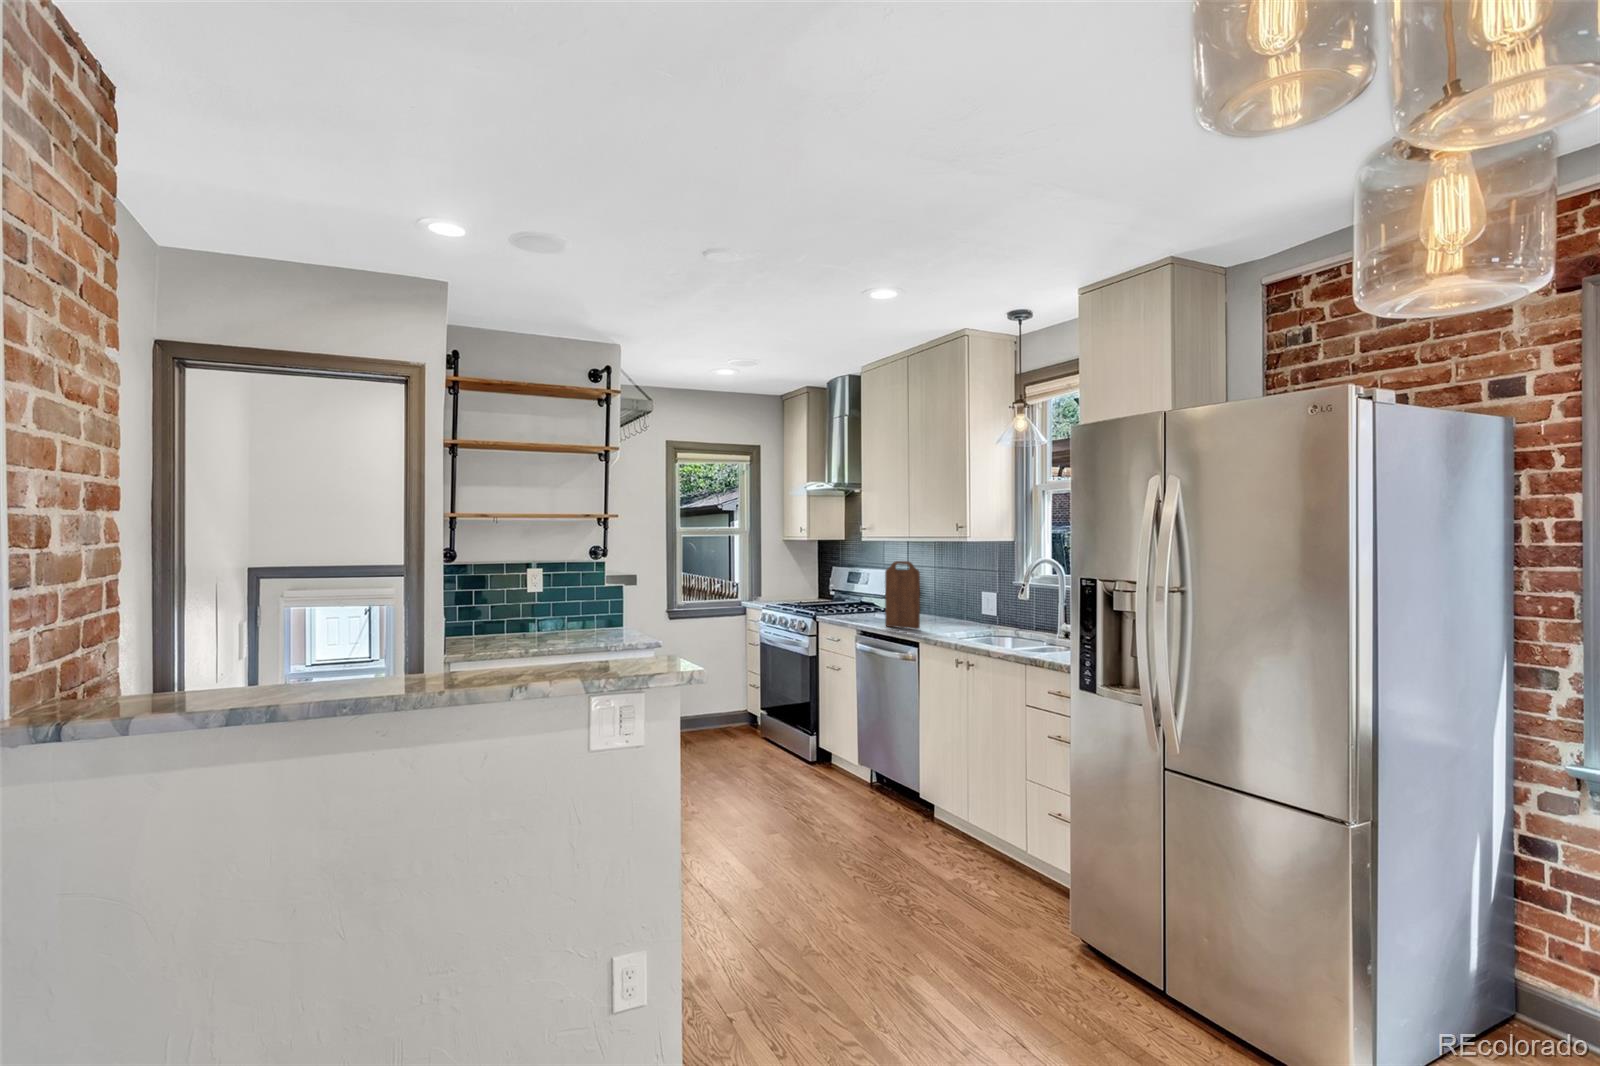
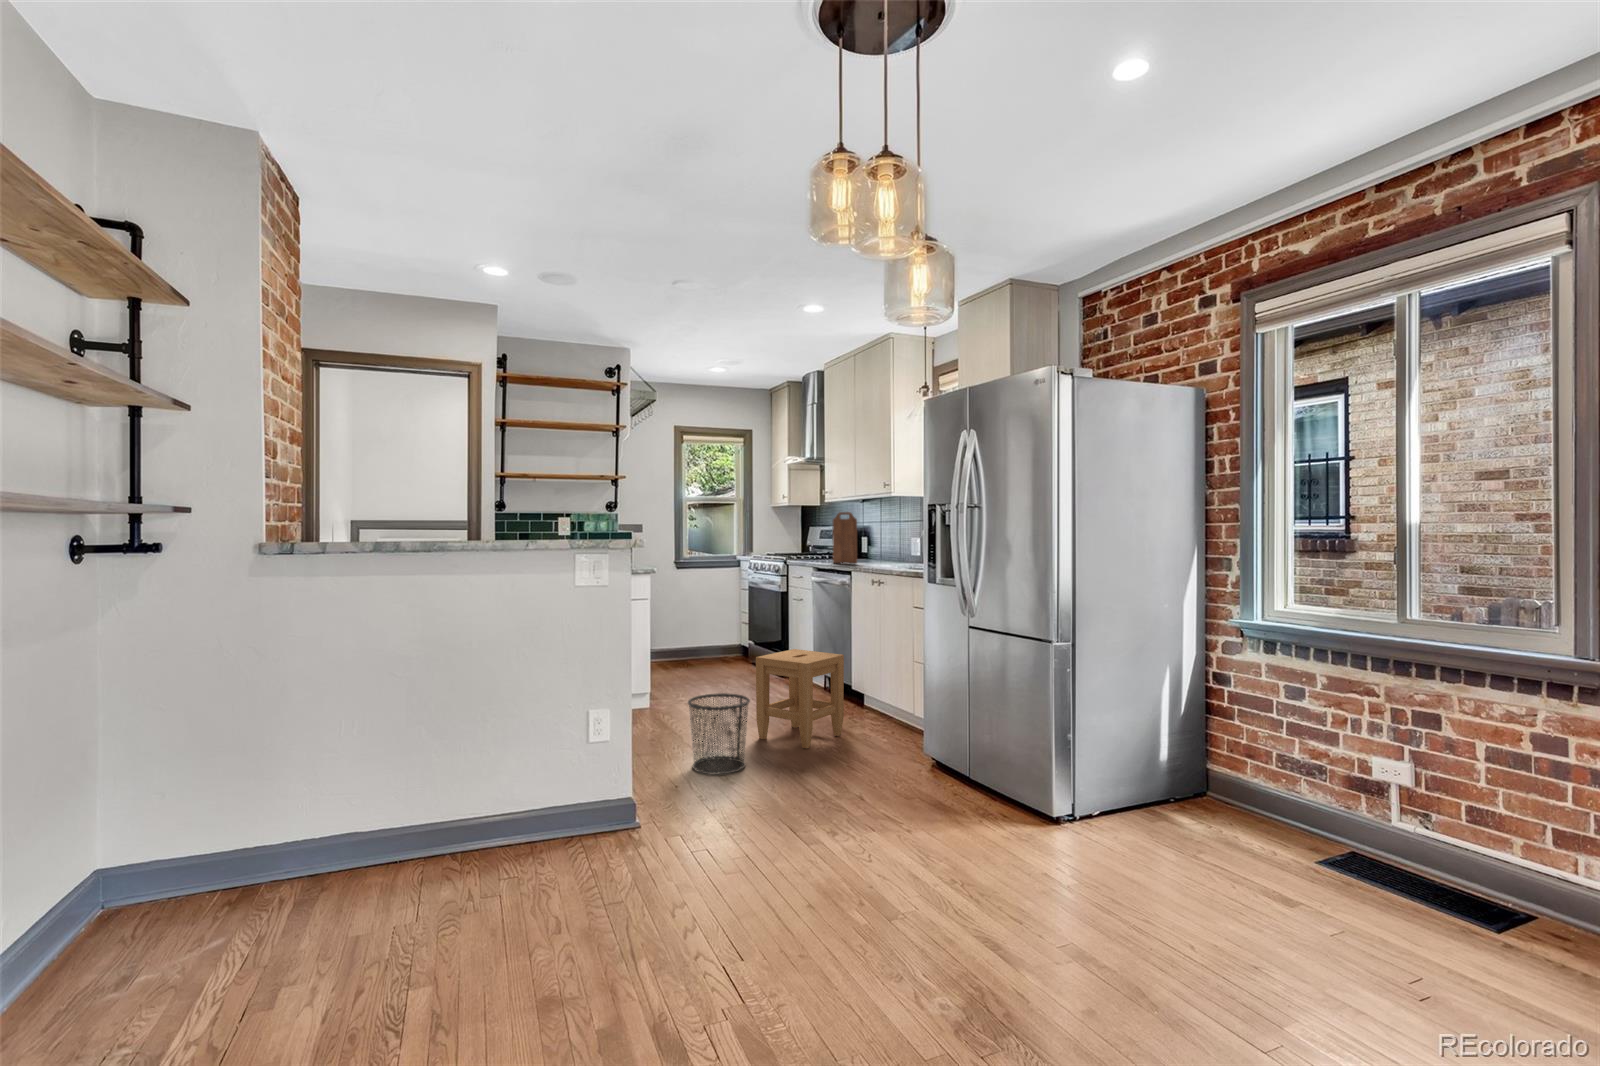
stool: none [809,756,928,911] -> present [756,649,844,749]
waste bin: none [727,841,818,975] -> present [688,693,750,775]

